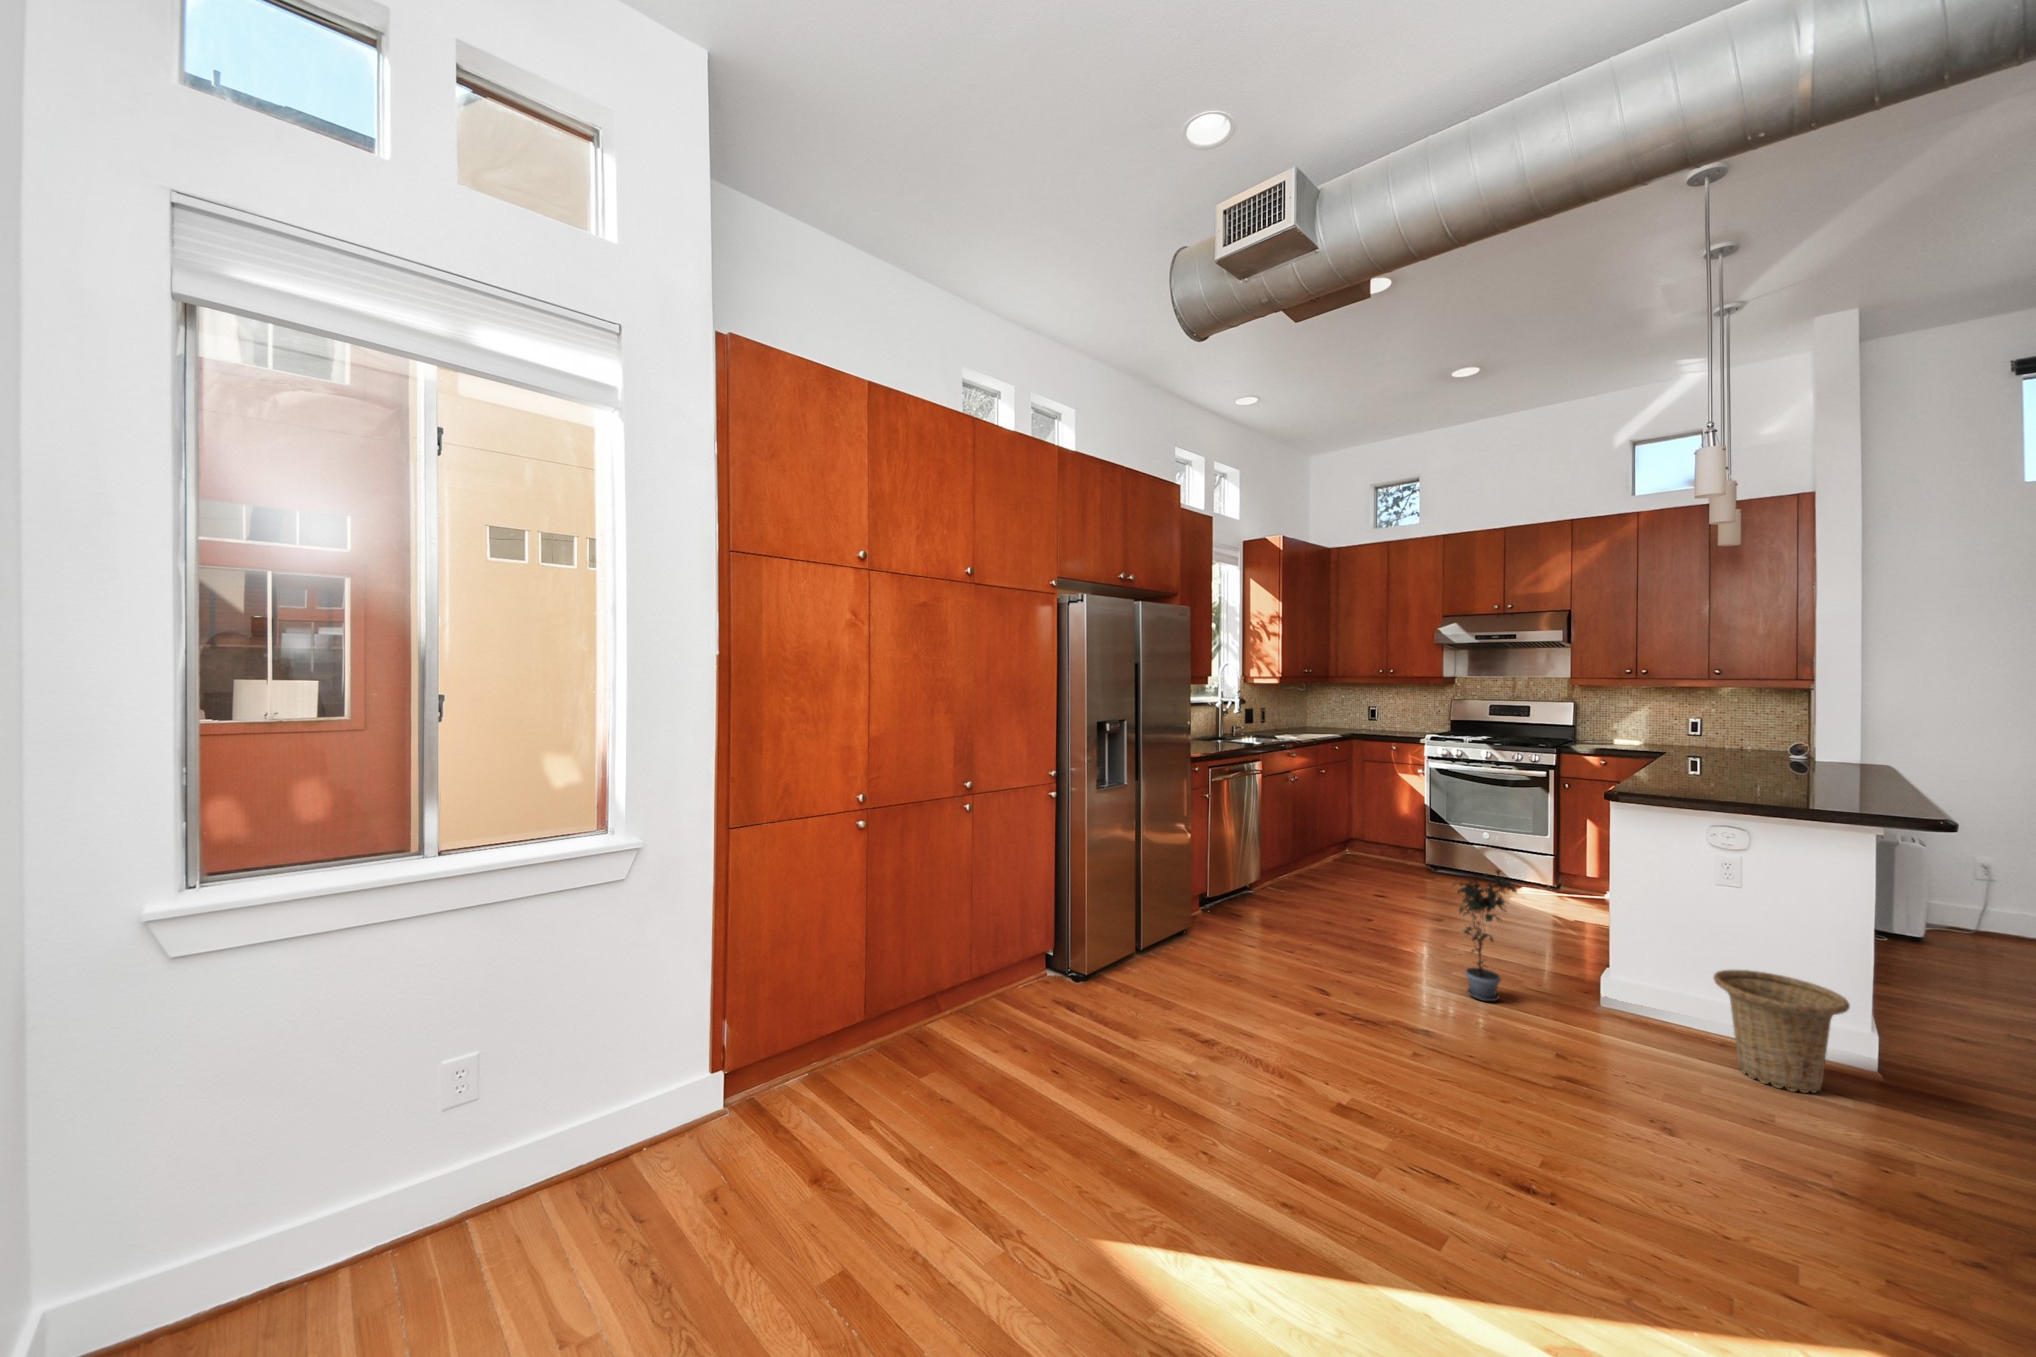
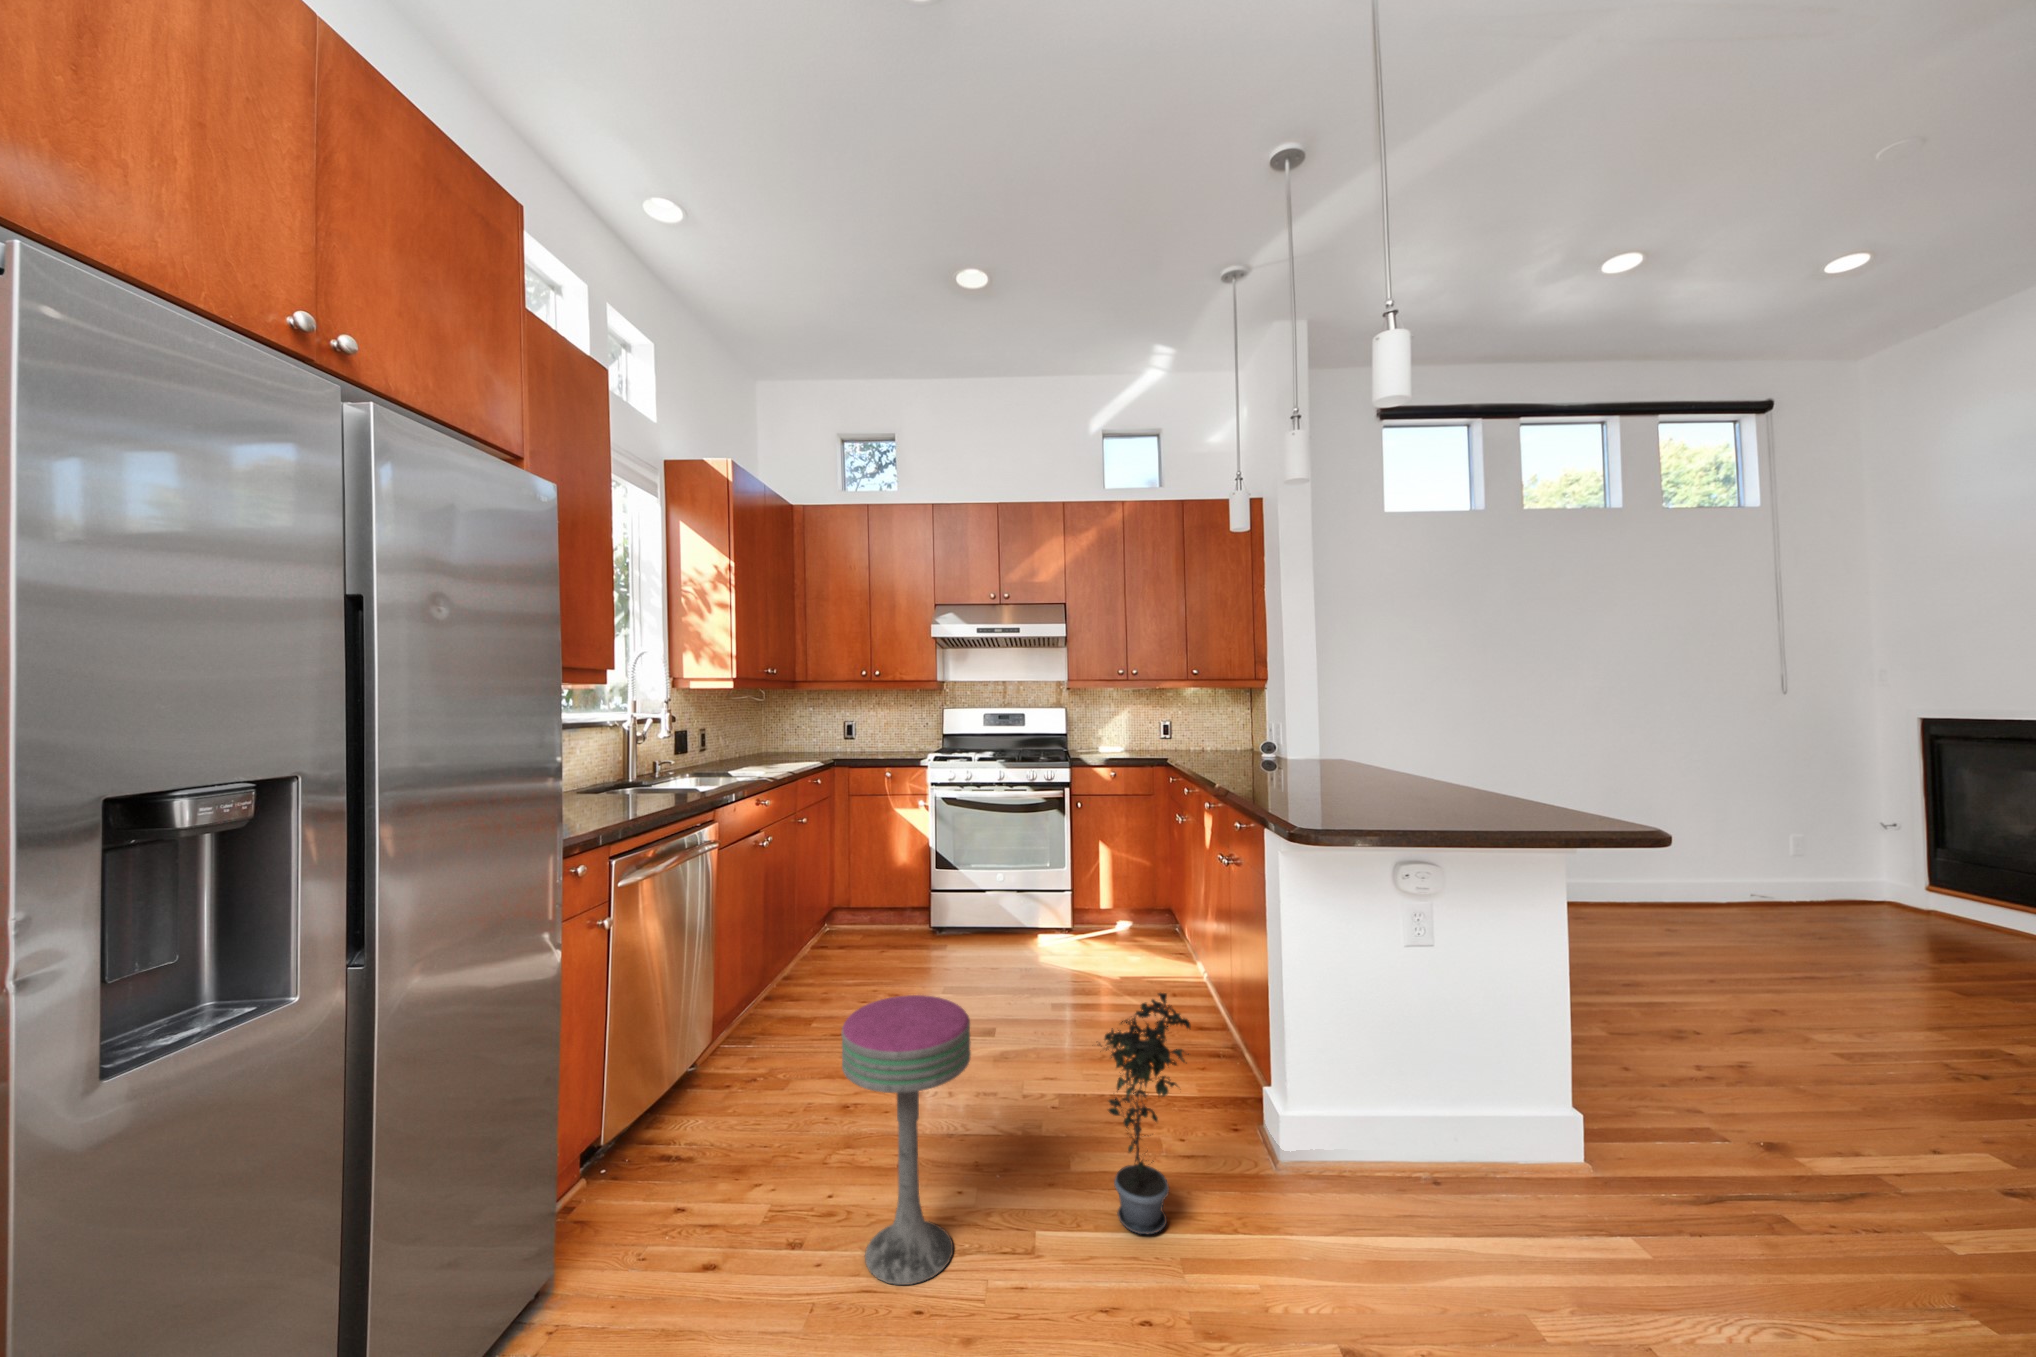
bar stool: none [1307,848,1376,978] -> present [842,995,971,1285]
basket: present [1714,970,1850,1093] -> none [1442,1073,1608,1268]

